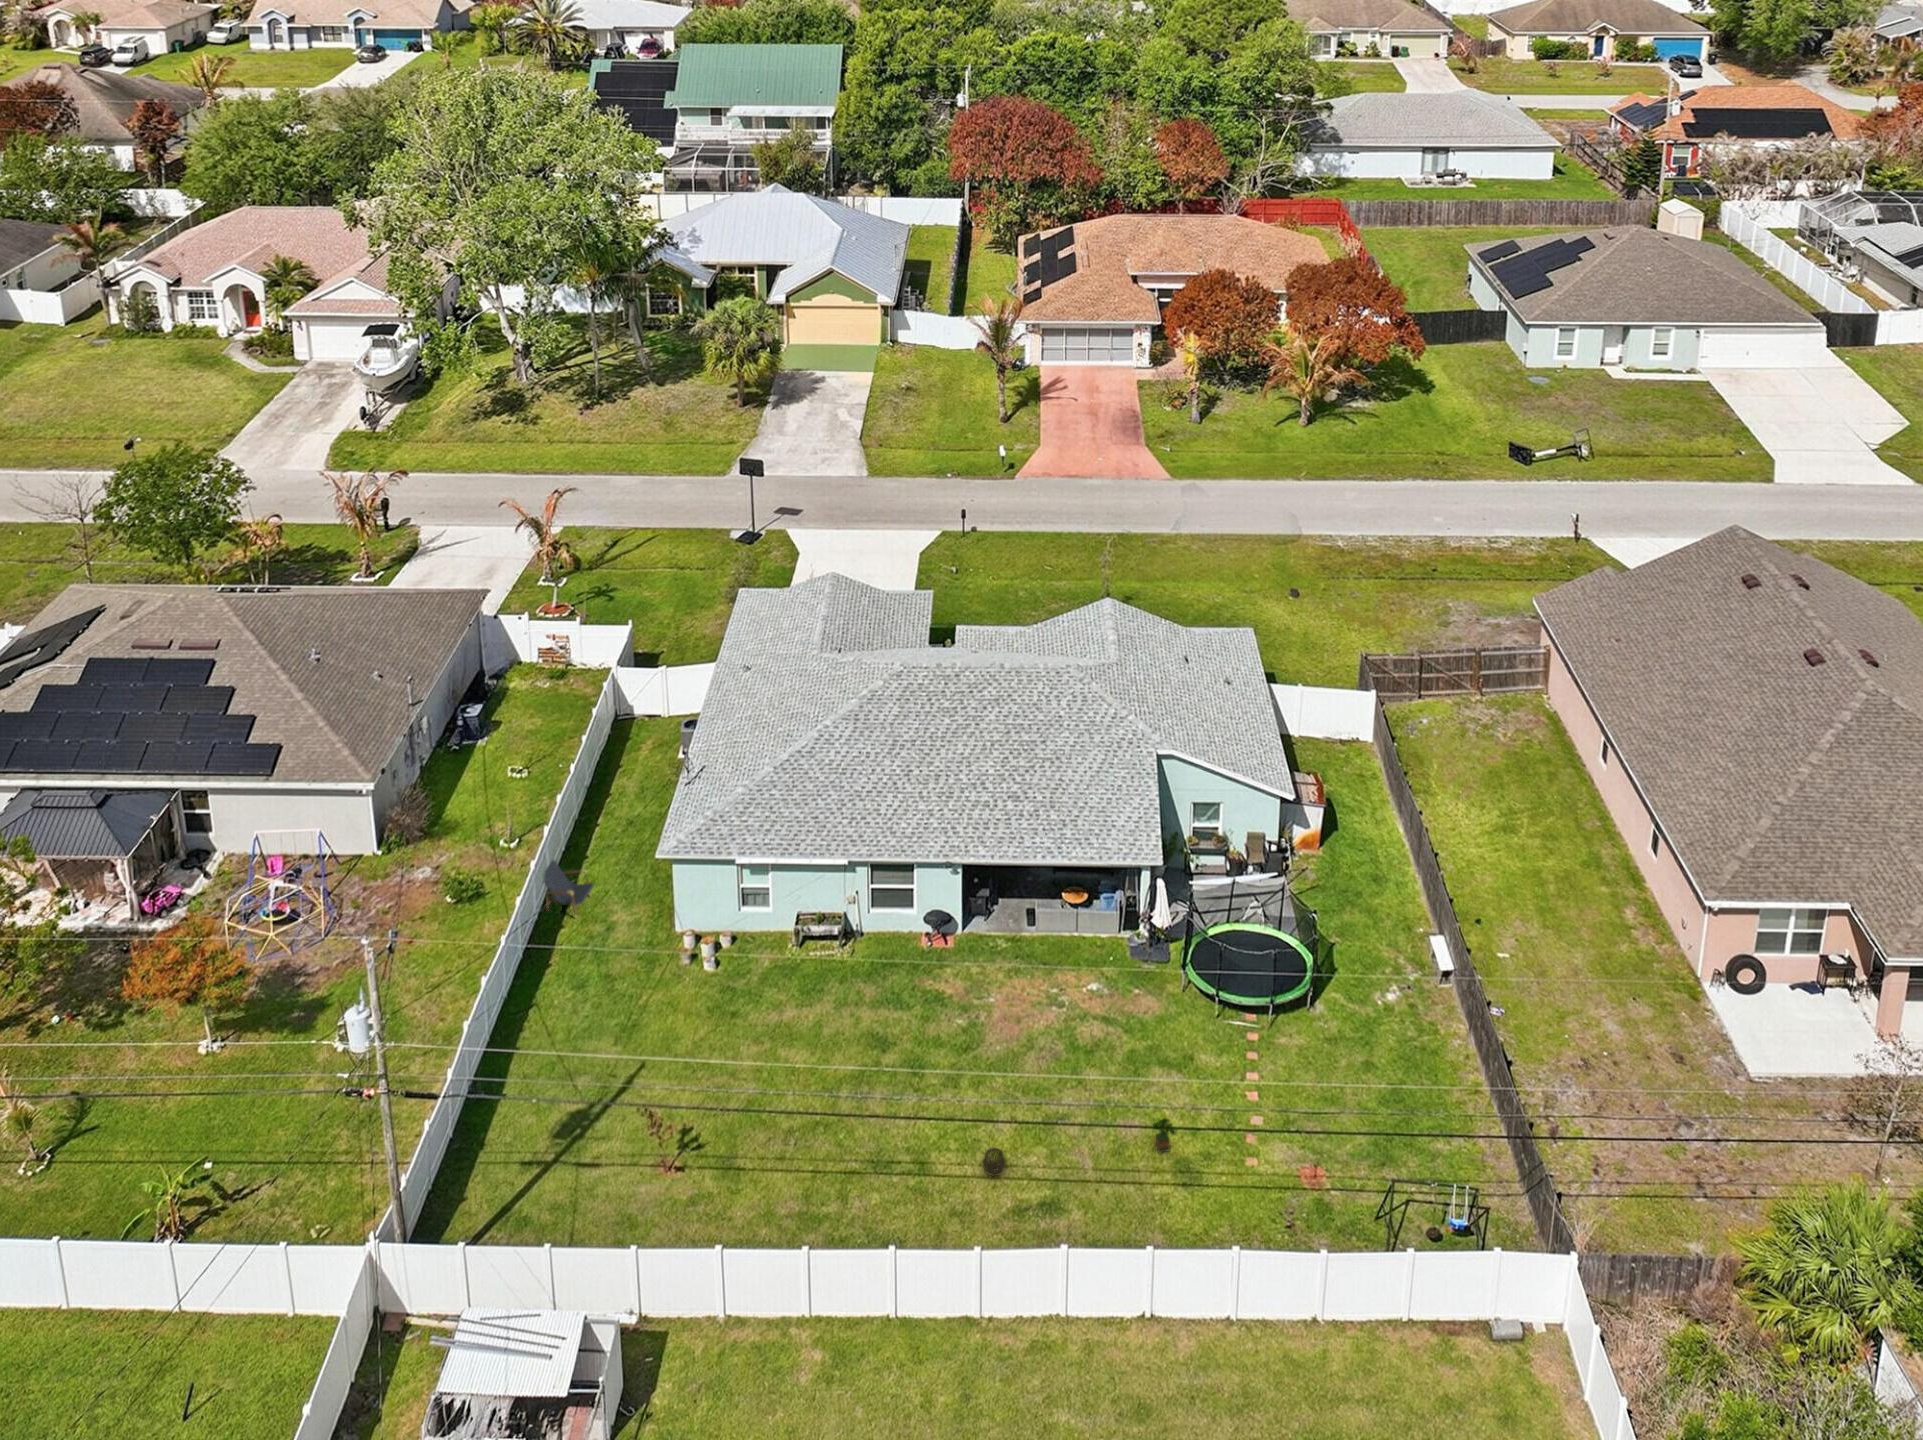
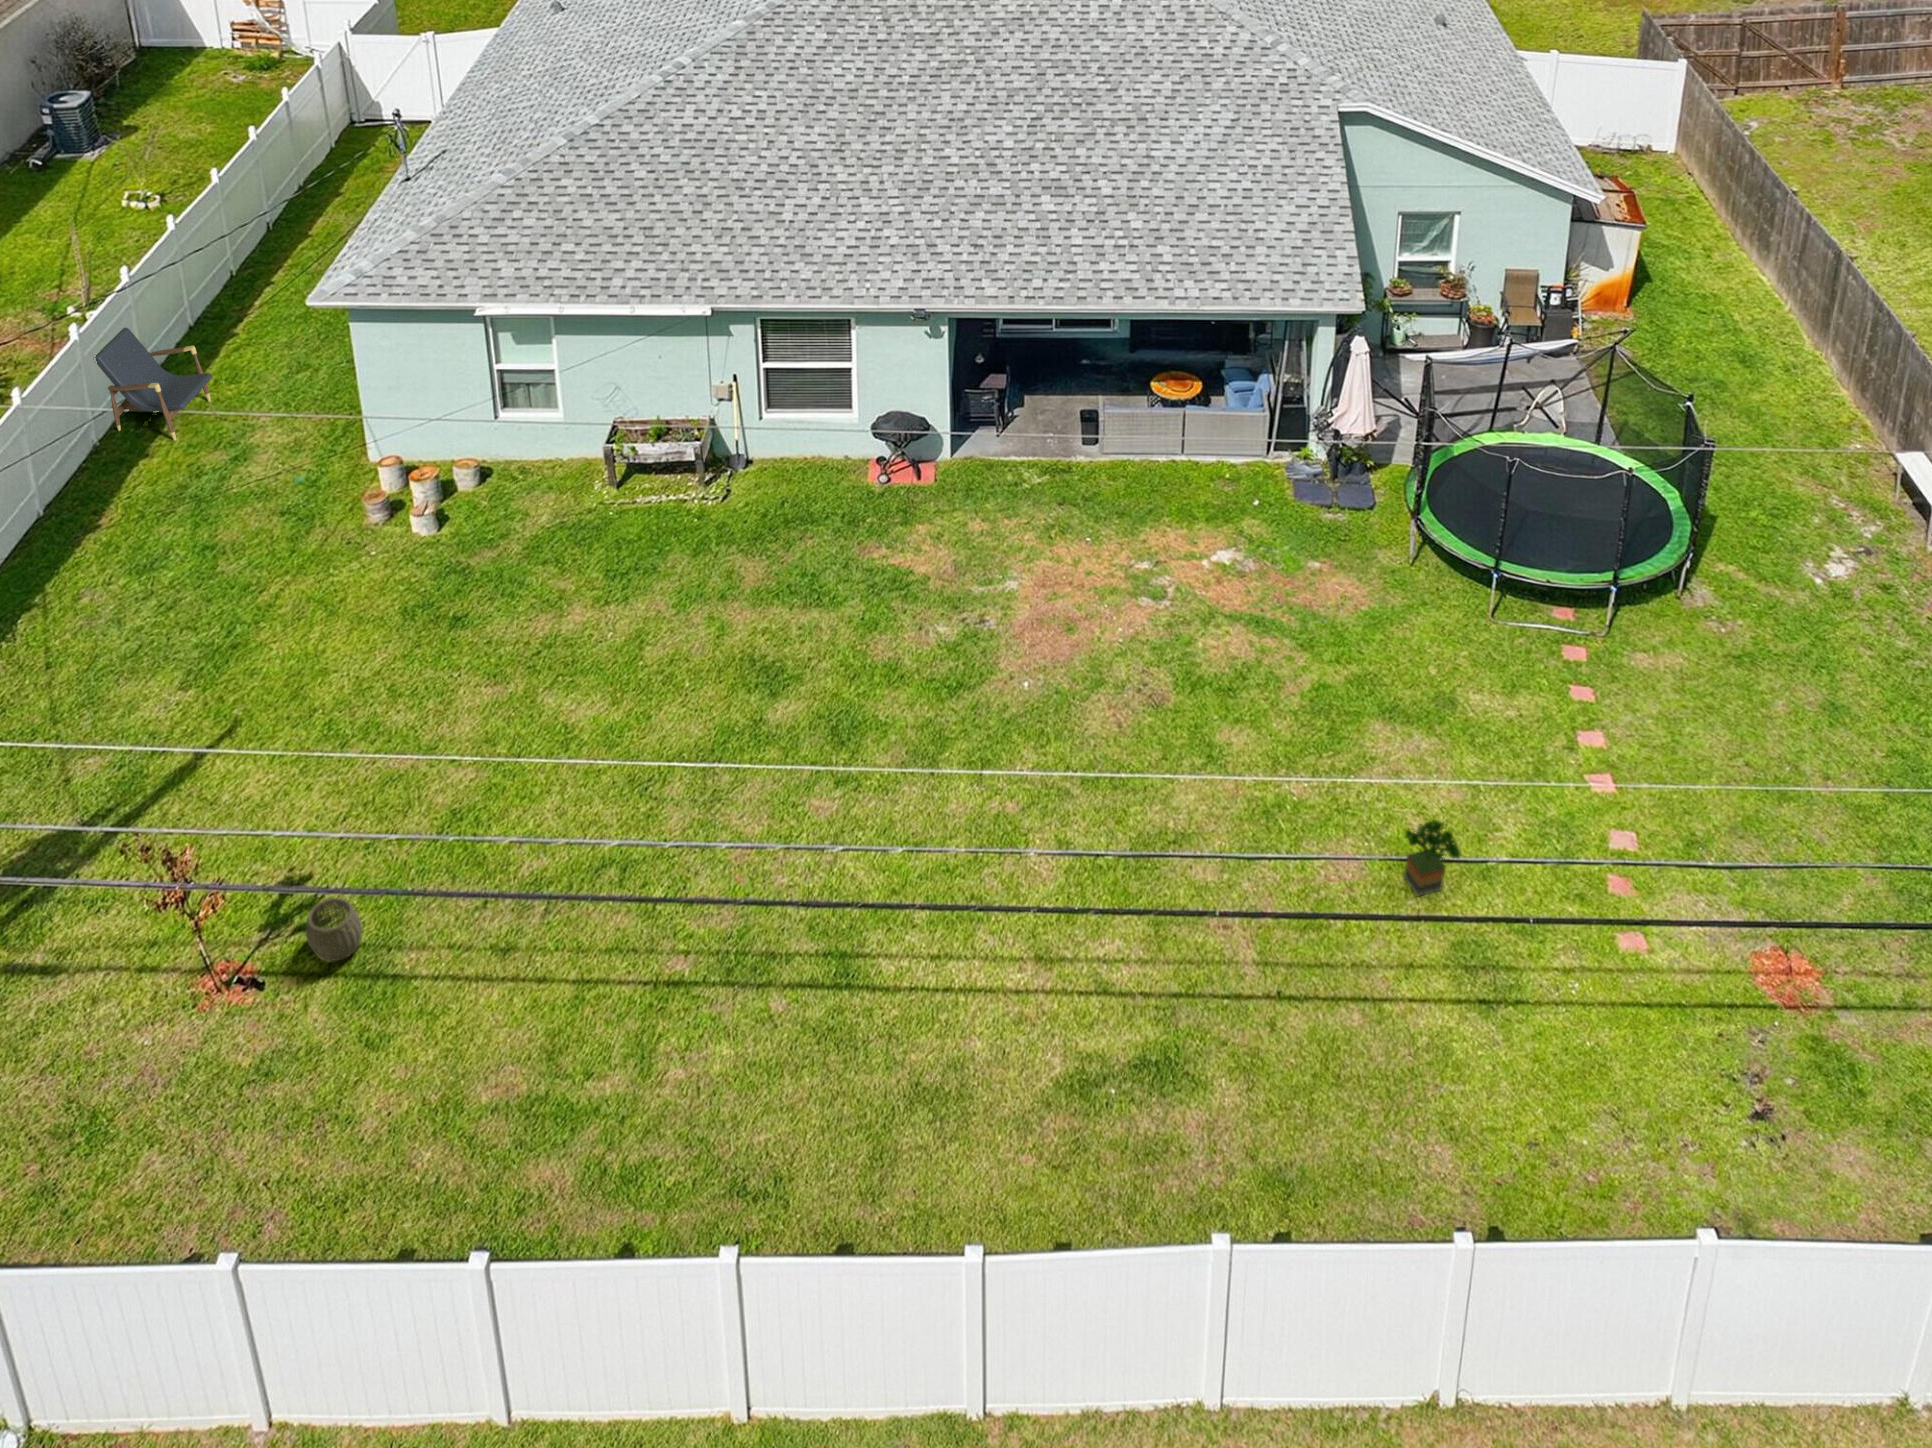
woven basket: present [982,1147,1006,1176] -> present [306,898,362,962]

